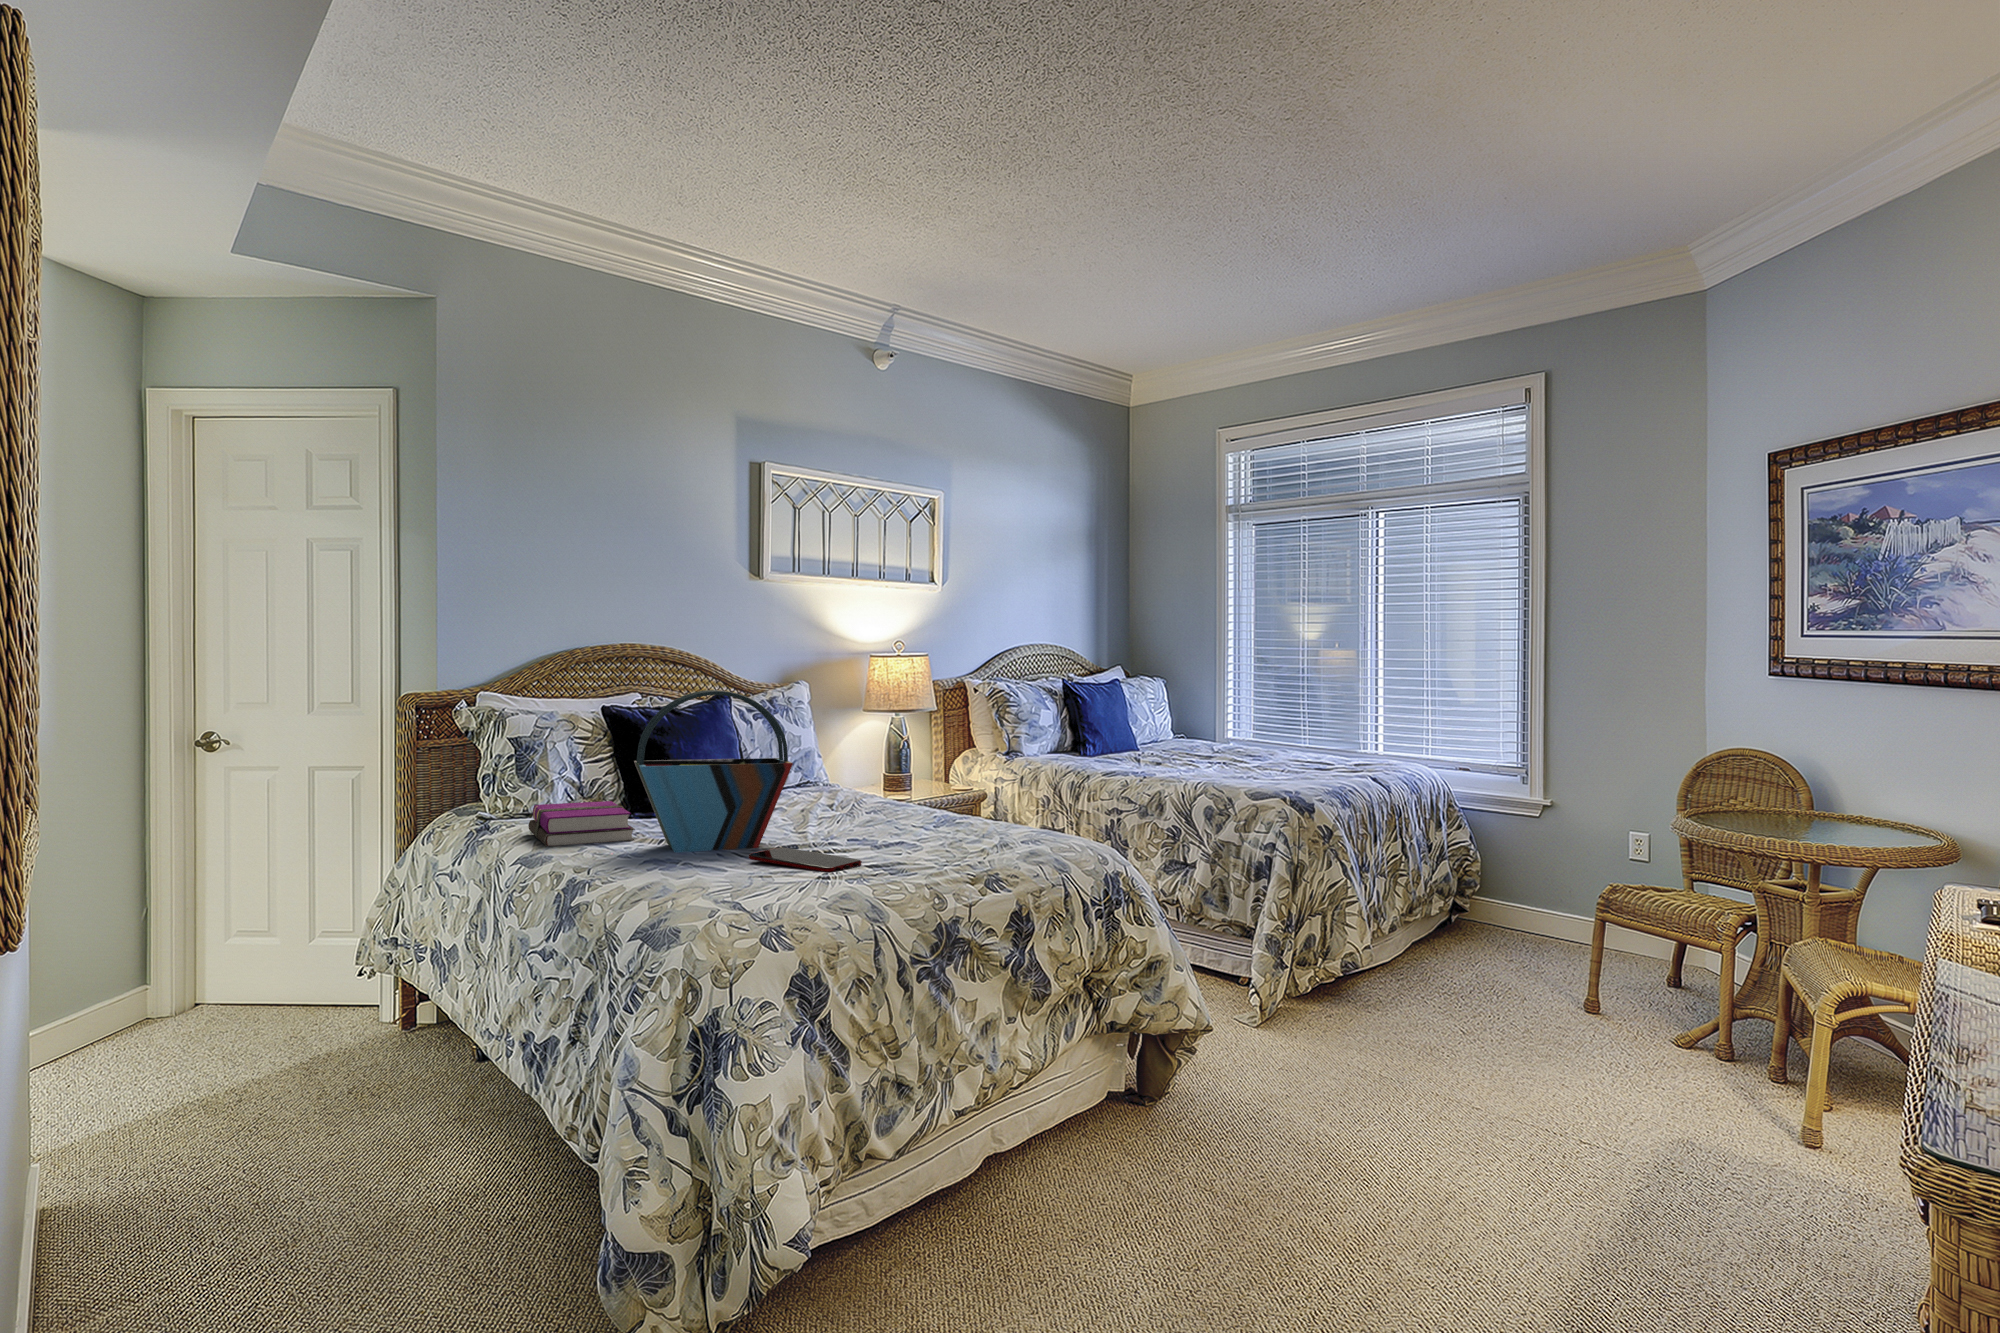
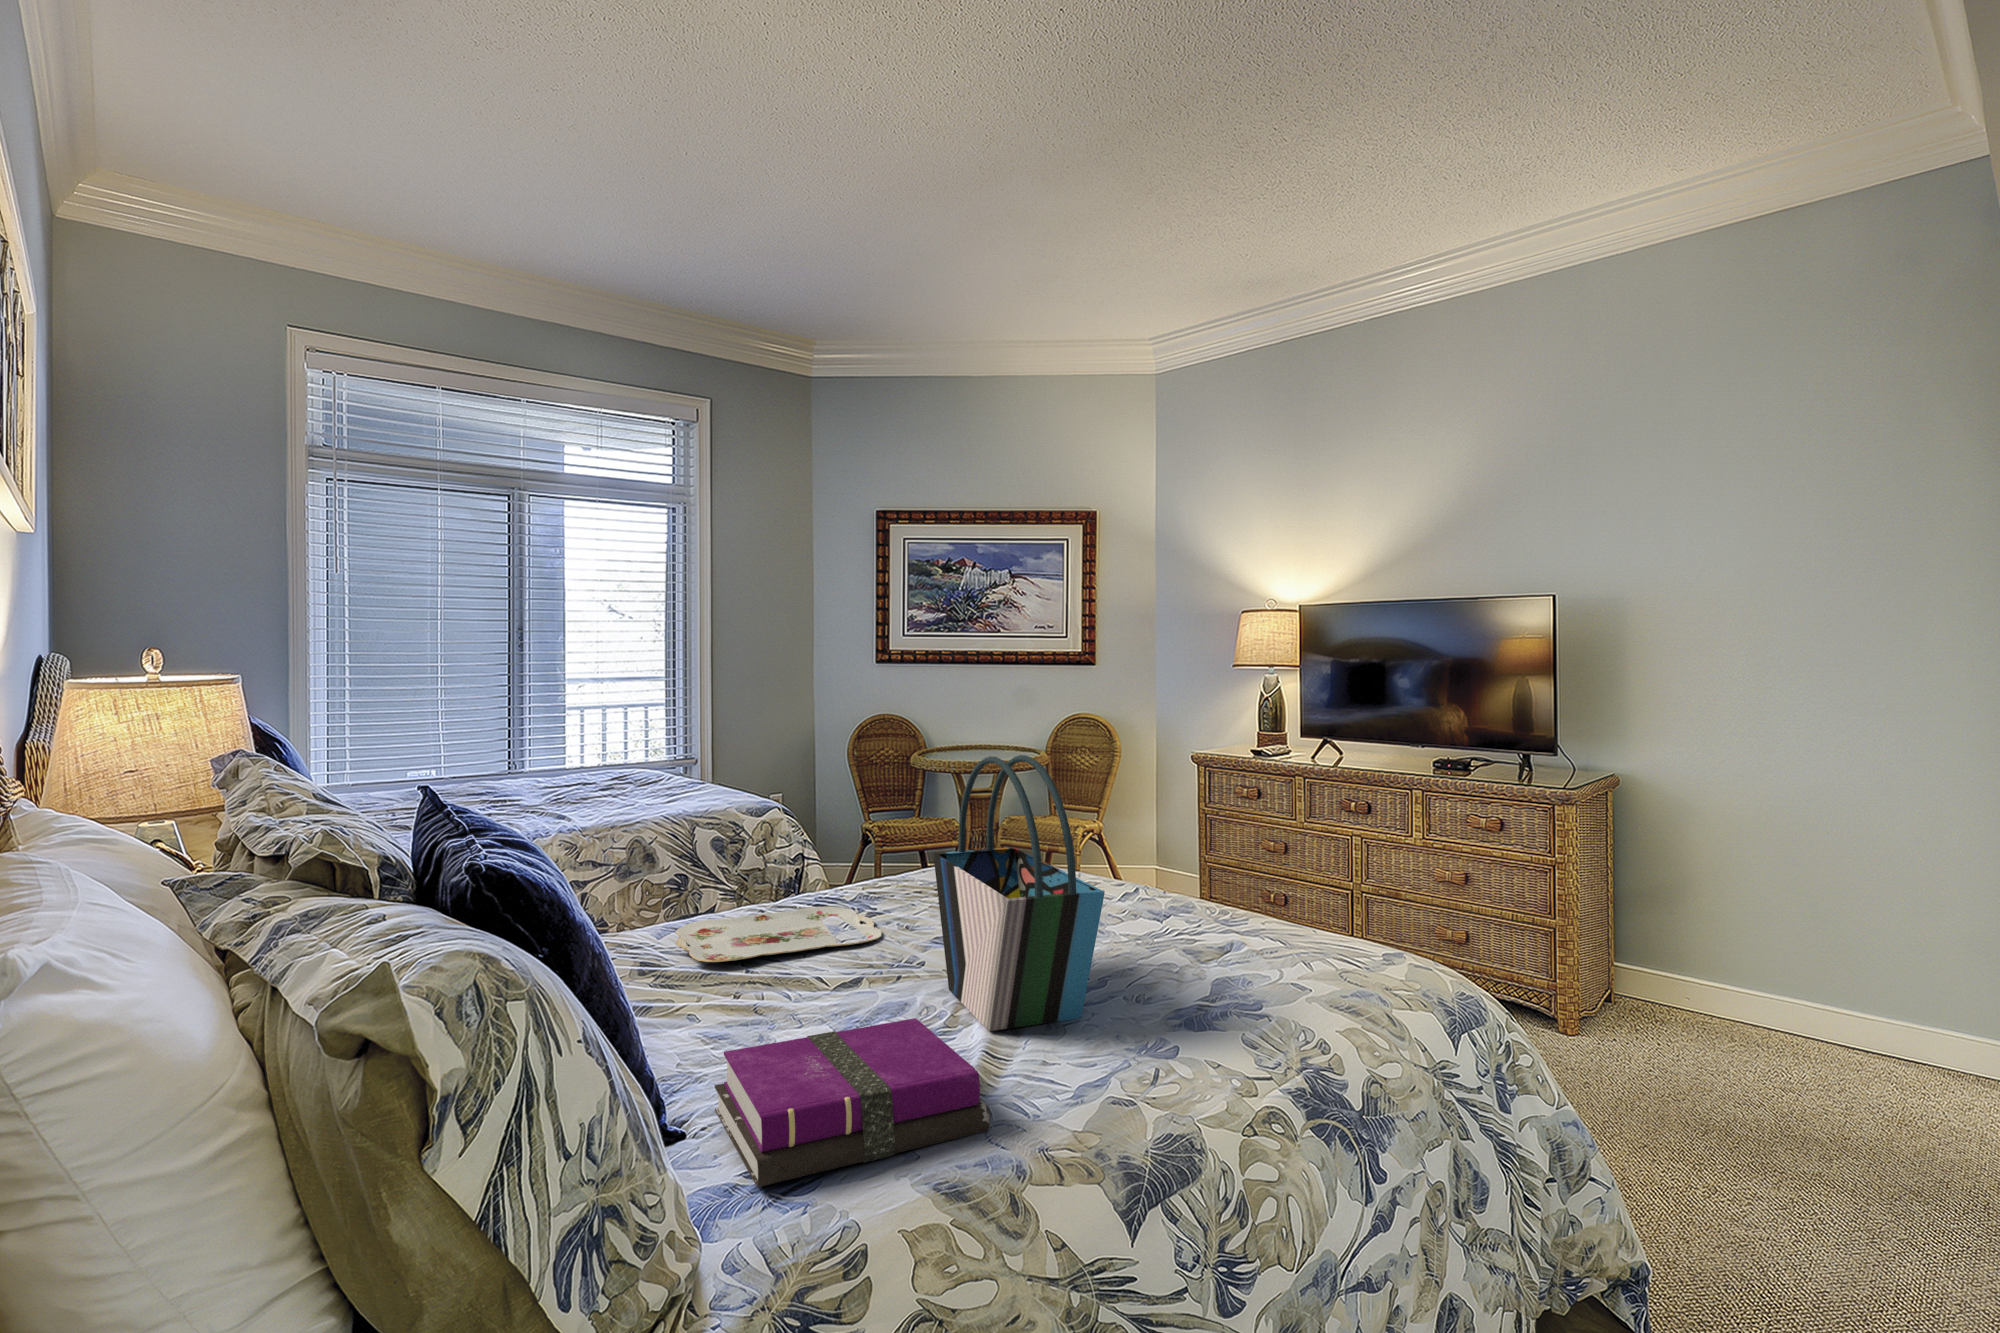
serving tray: none [822,809,950,832] -> present [676,907,882,962]
smartphone: present [749,847,862,872] -> none [1122,921,1235,964]

